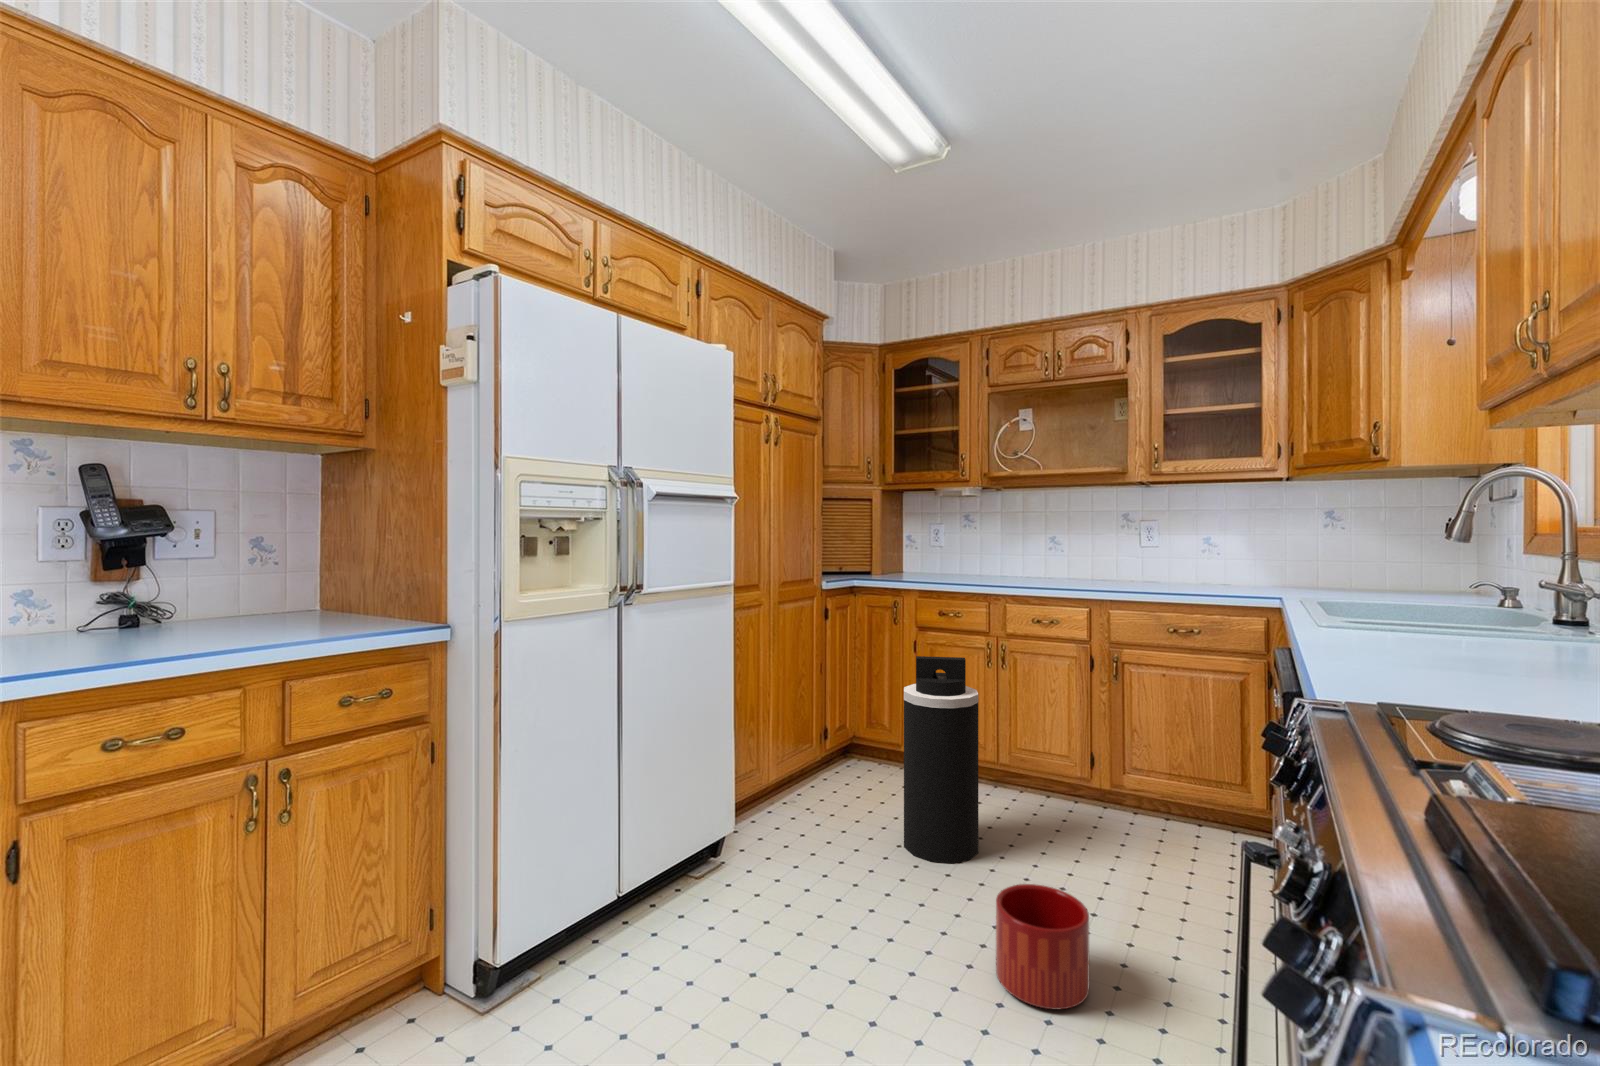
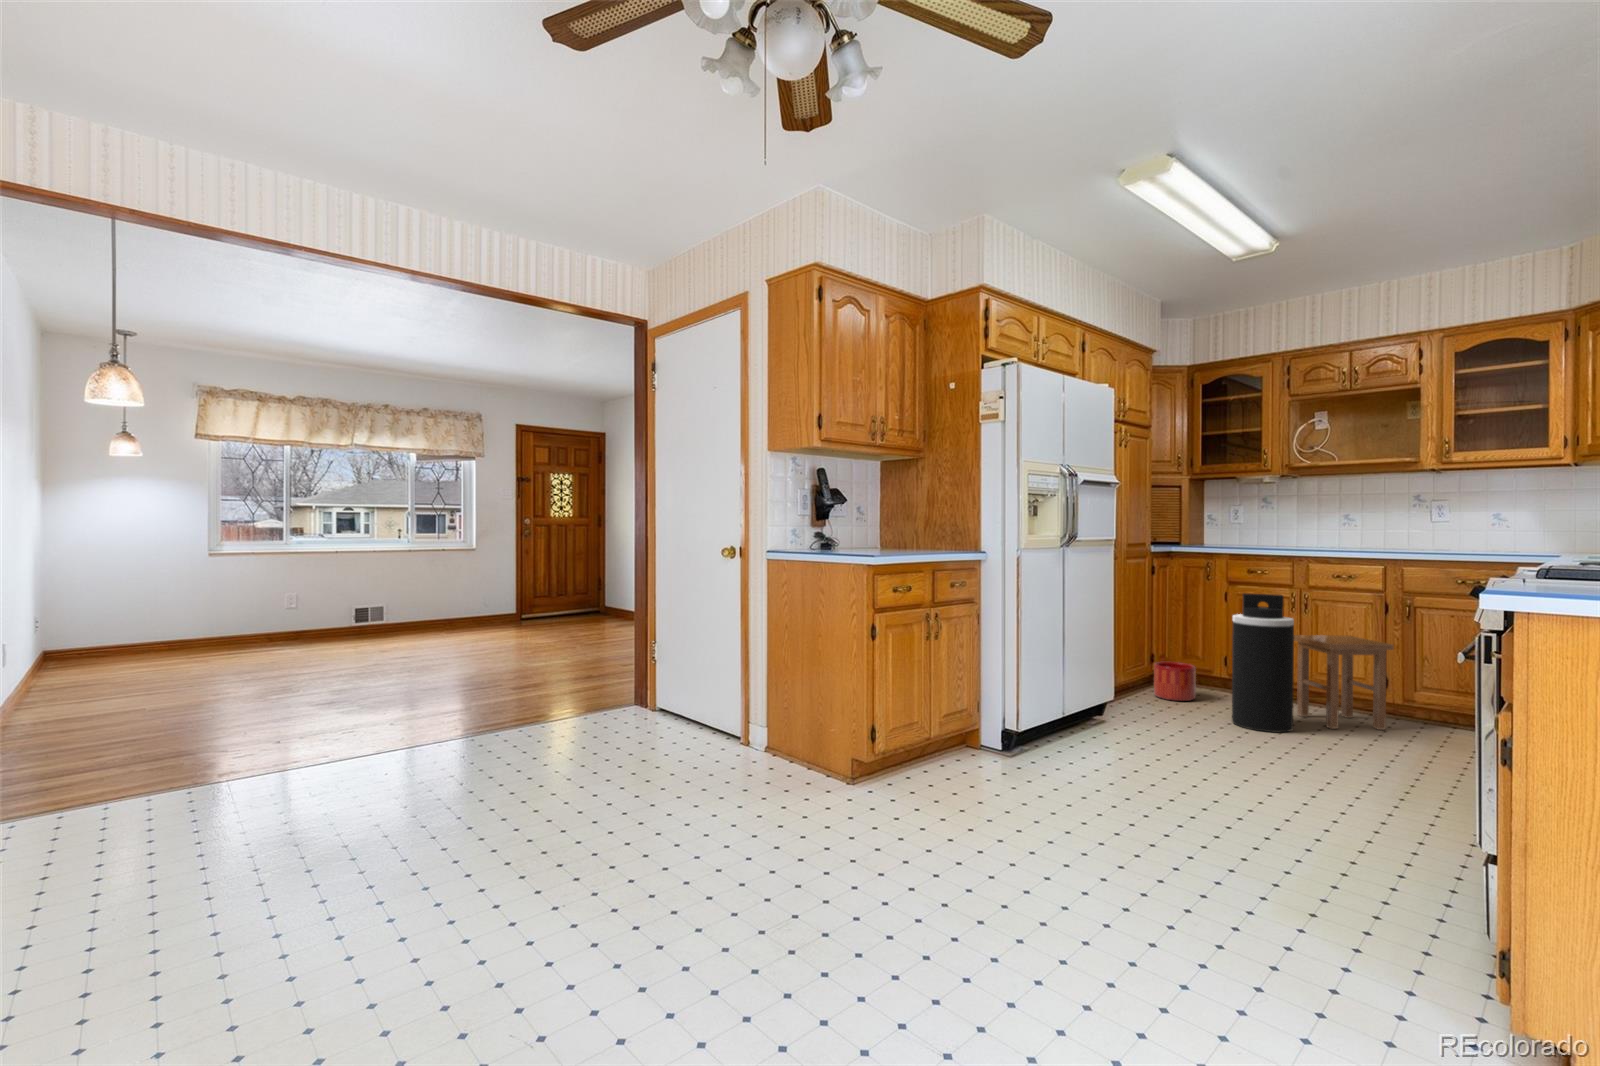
stool: none [984,700,1100,843] -> present [1294,635,1394,730]
planter: present [996,884,1089,1009] -> present [1154,662,1196,701]

